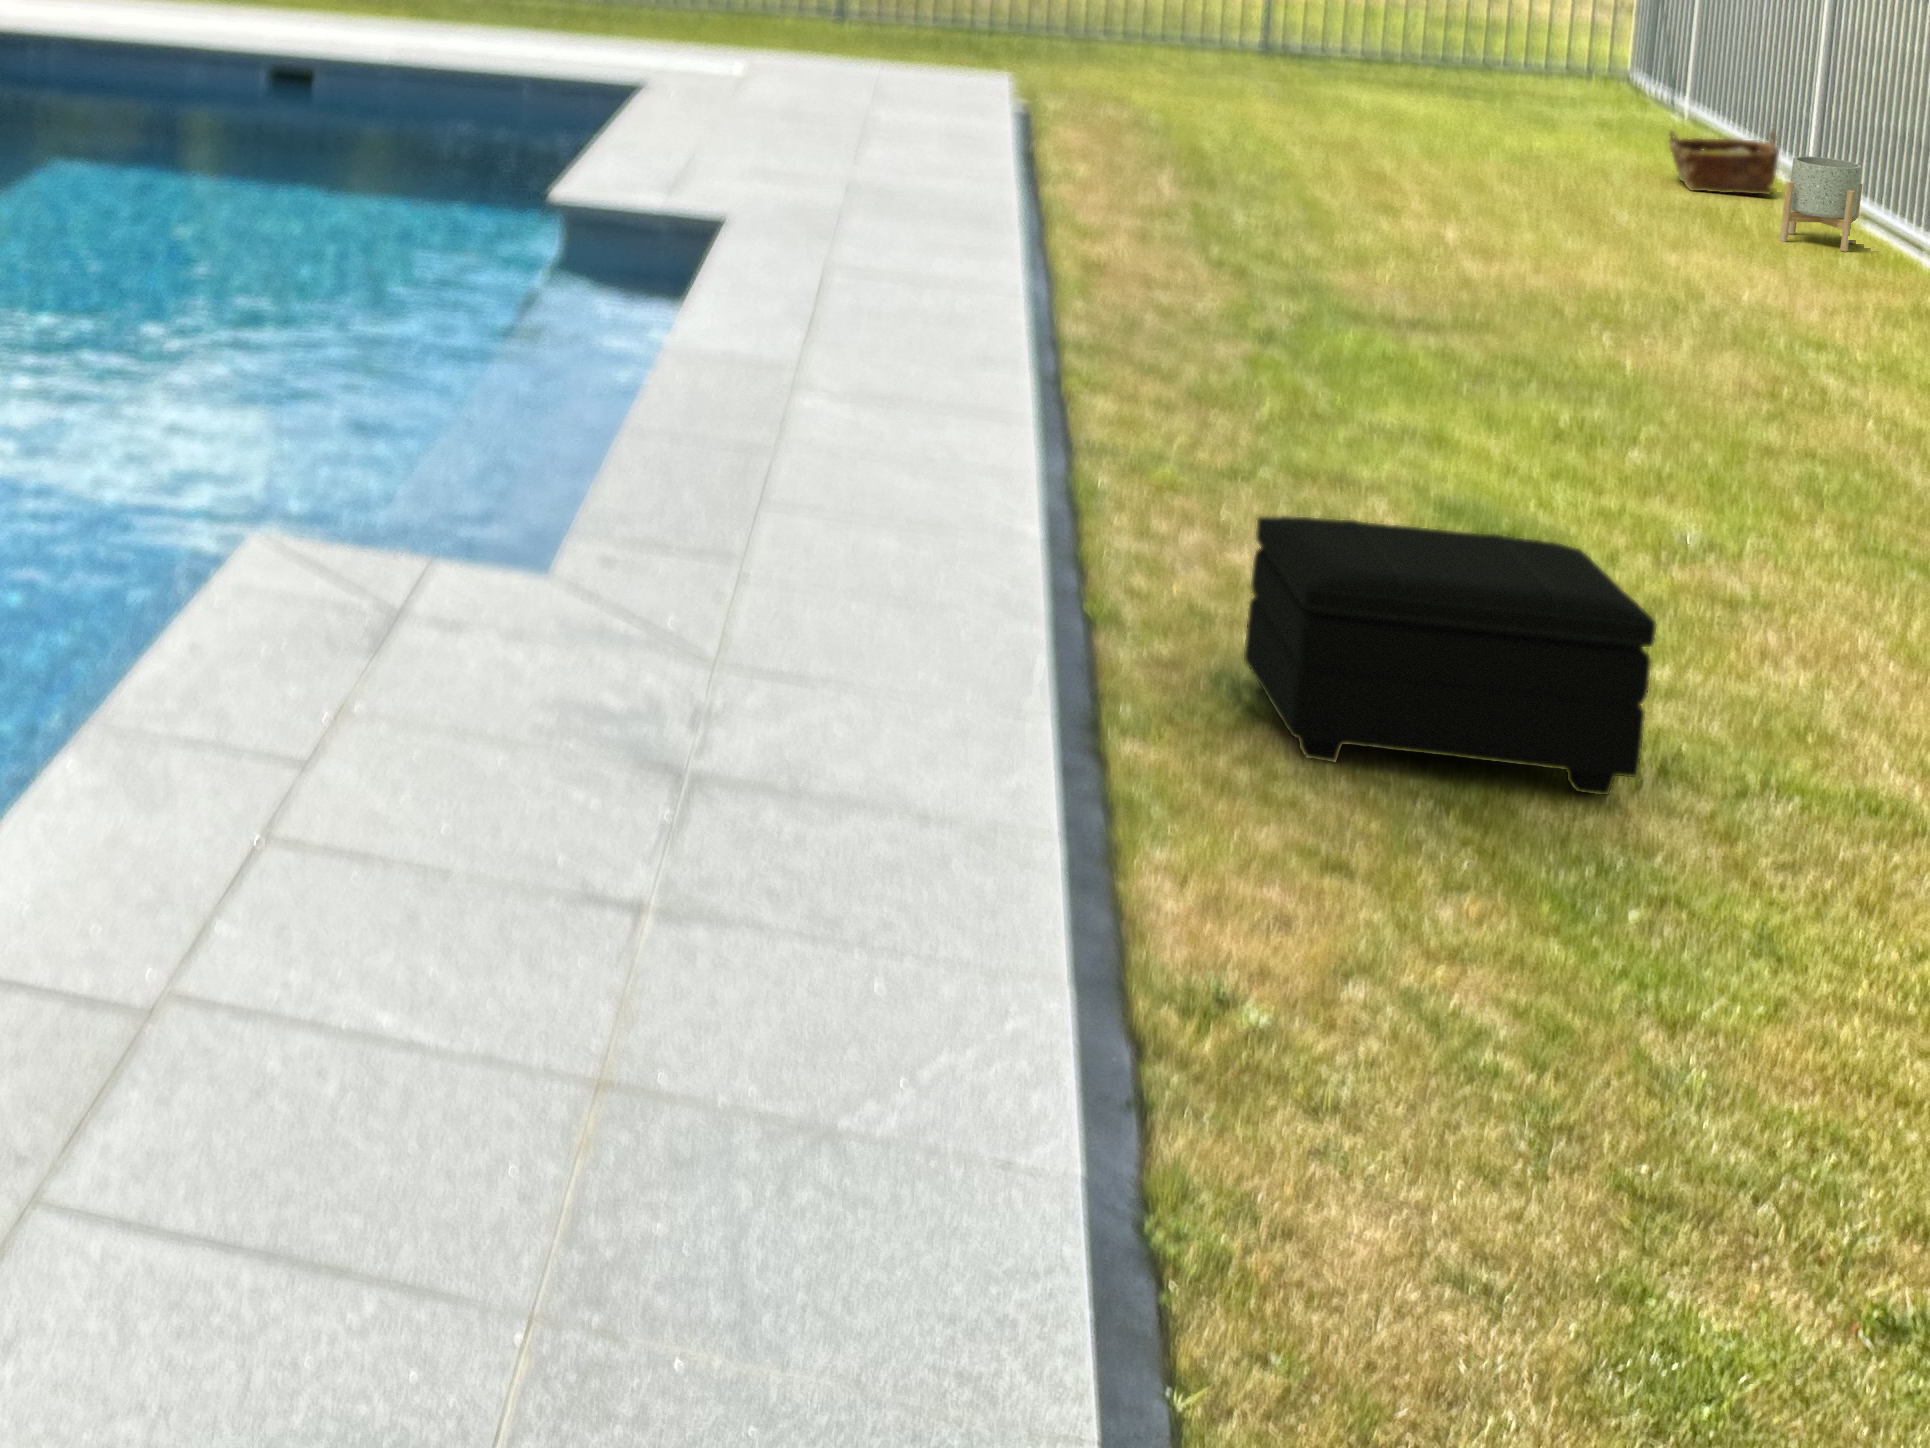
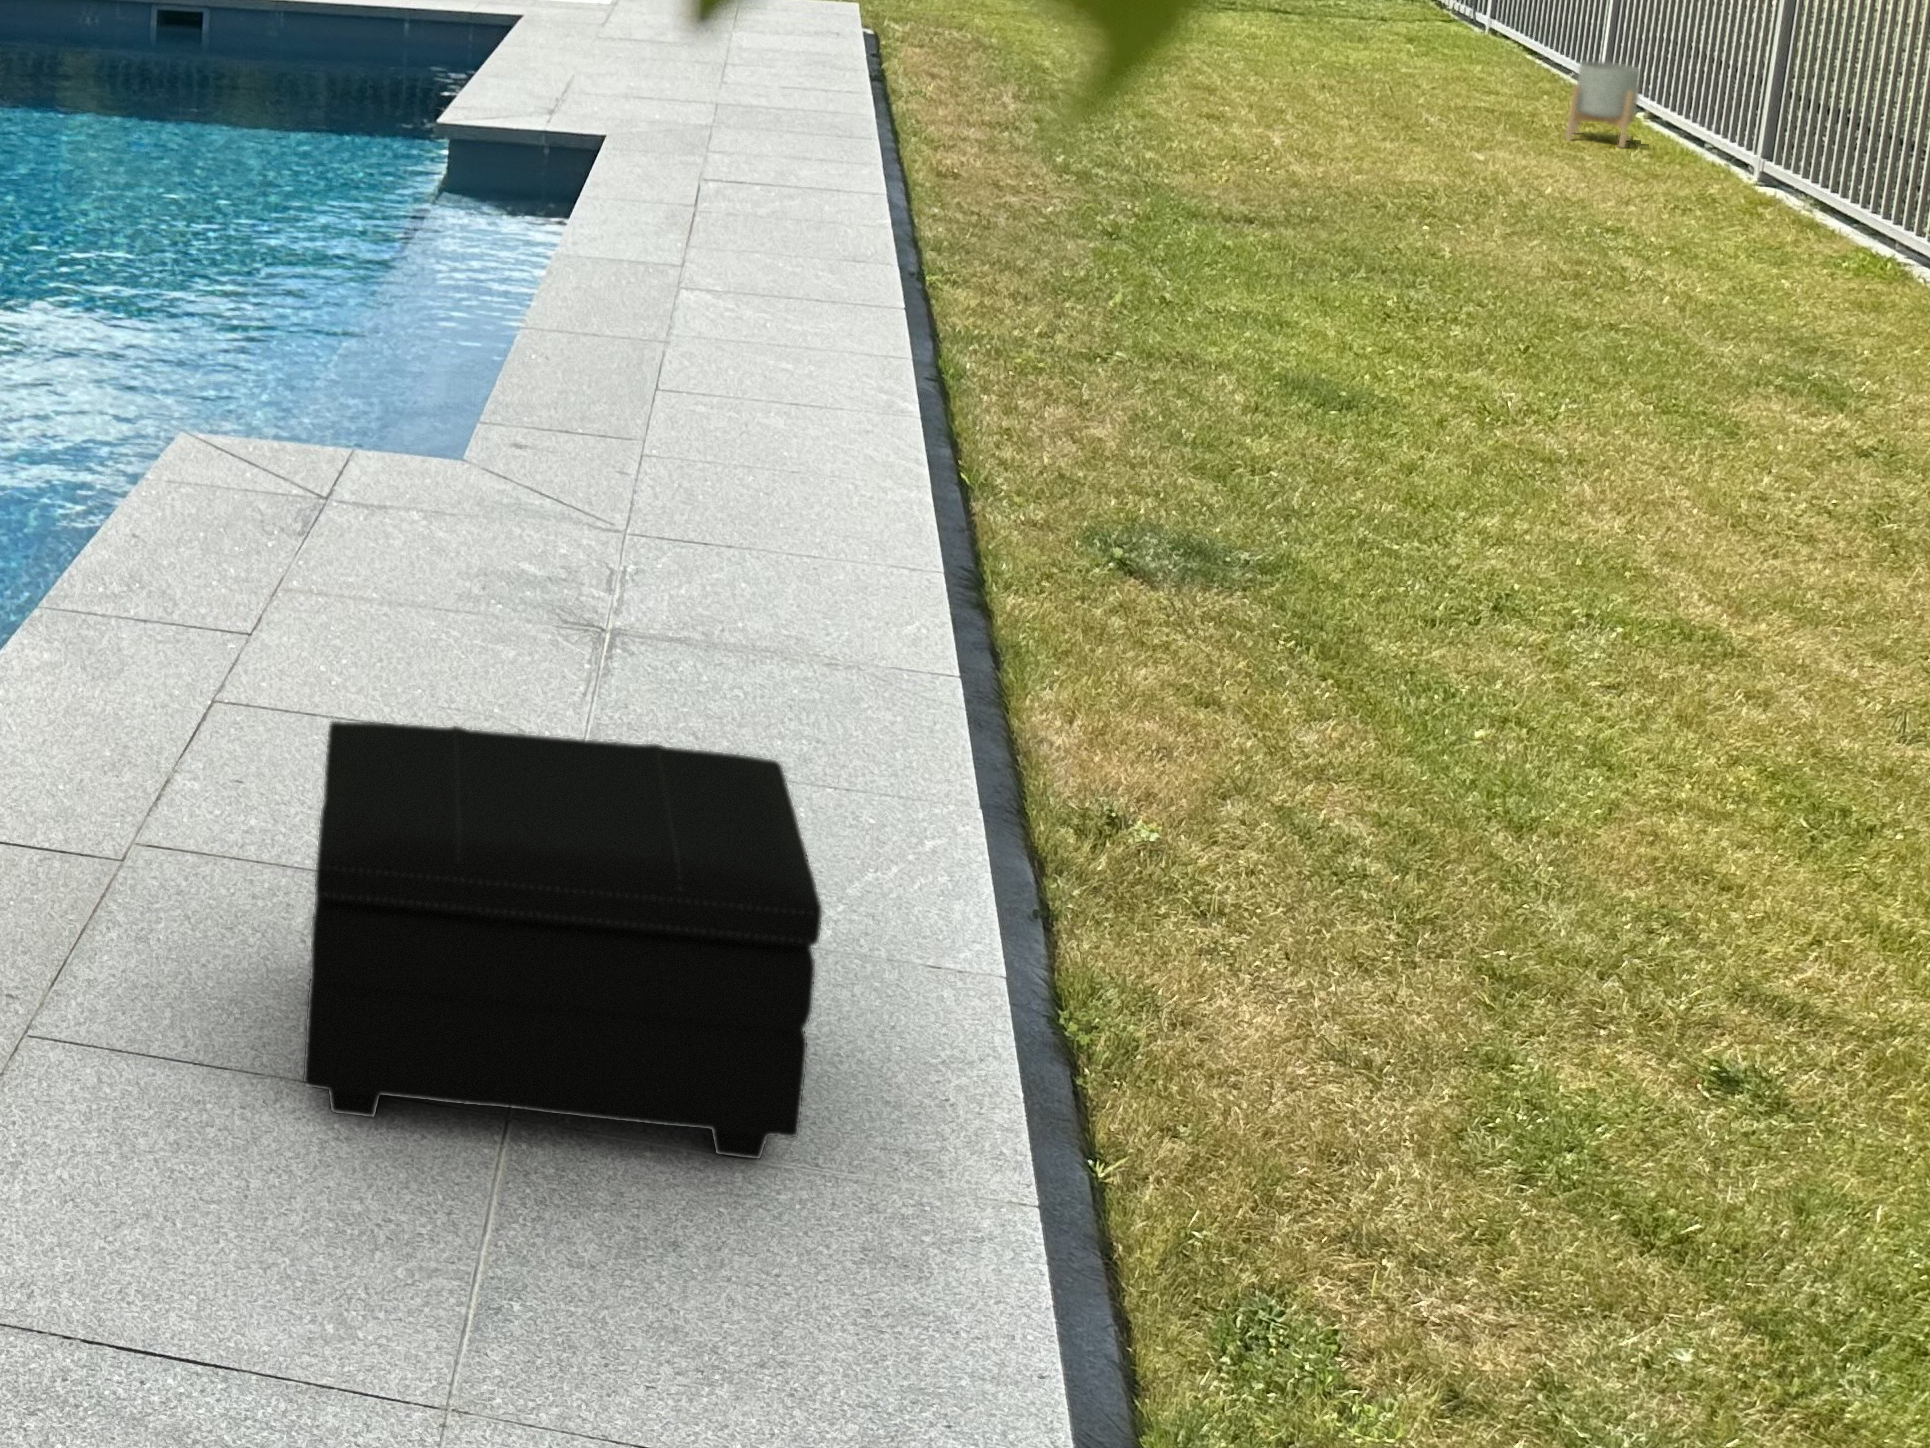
woven basket: present [1669,130,1779,194] -> none [1465,39,1564,100]
footstool: present [1244,516,1657,795] -> present [303,721,822,1159]

